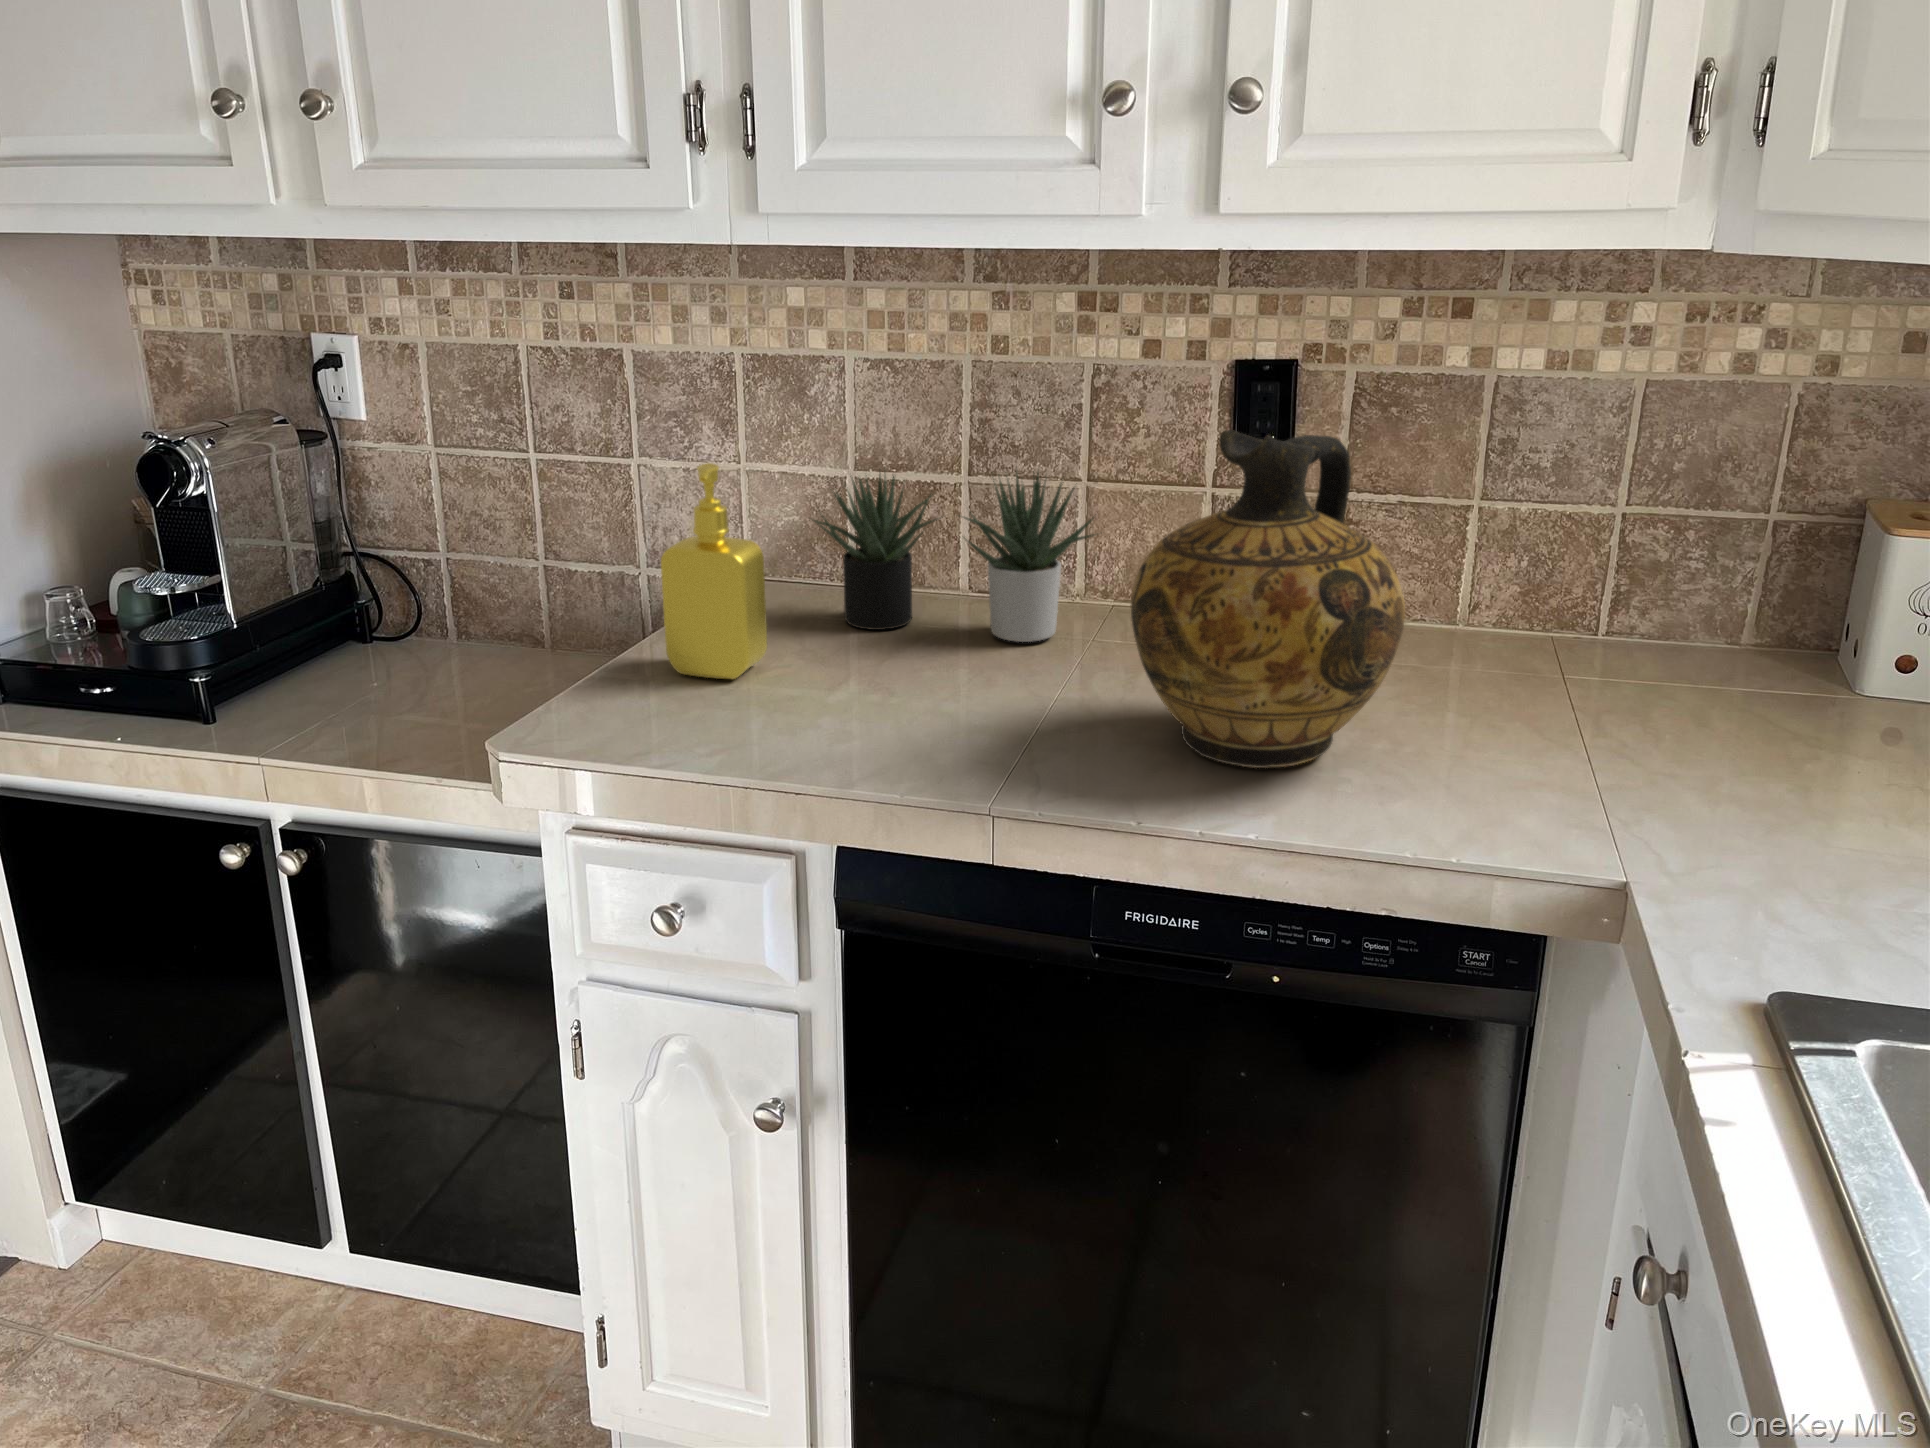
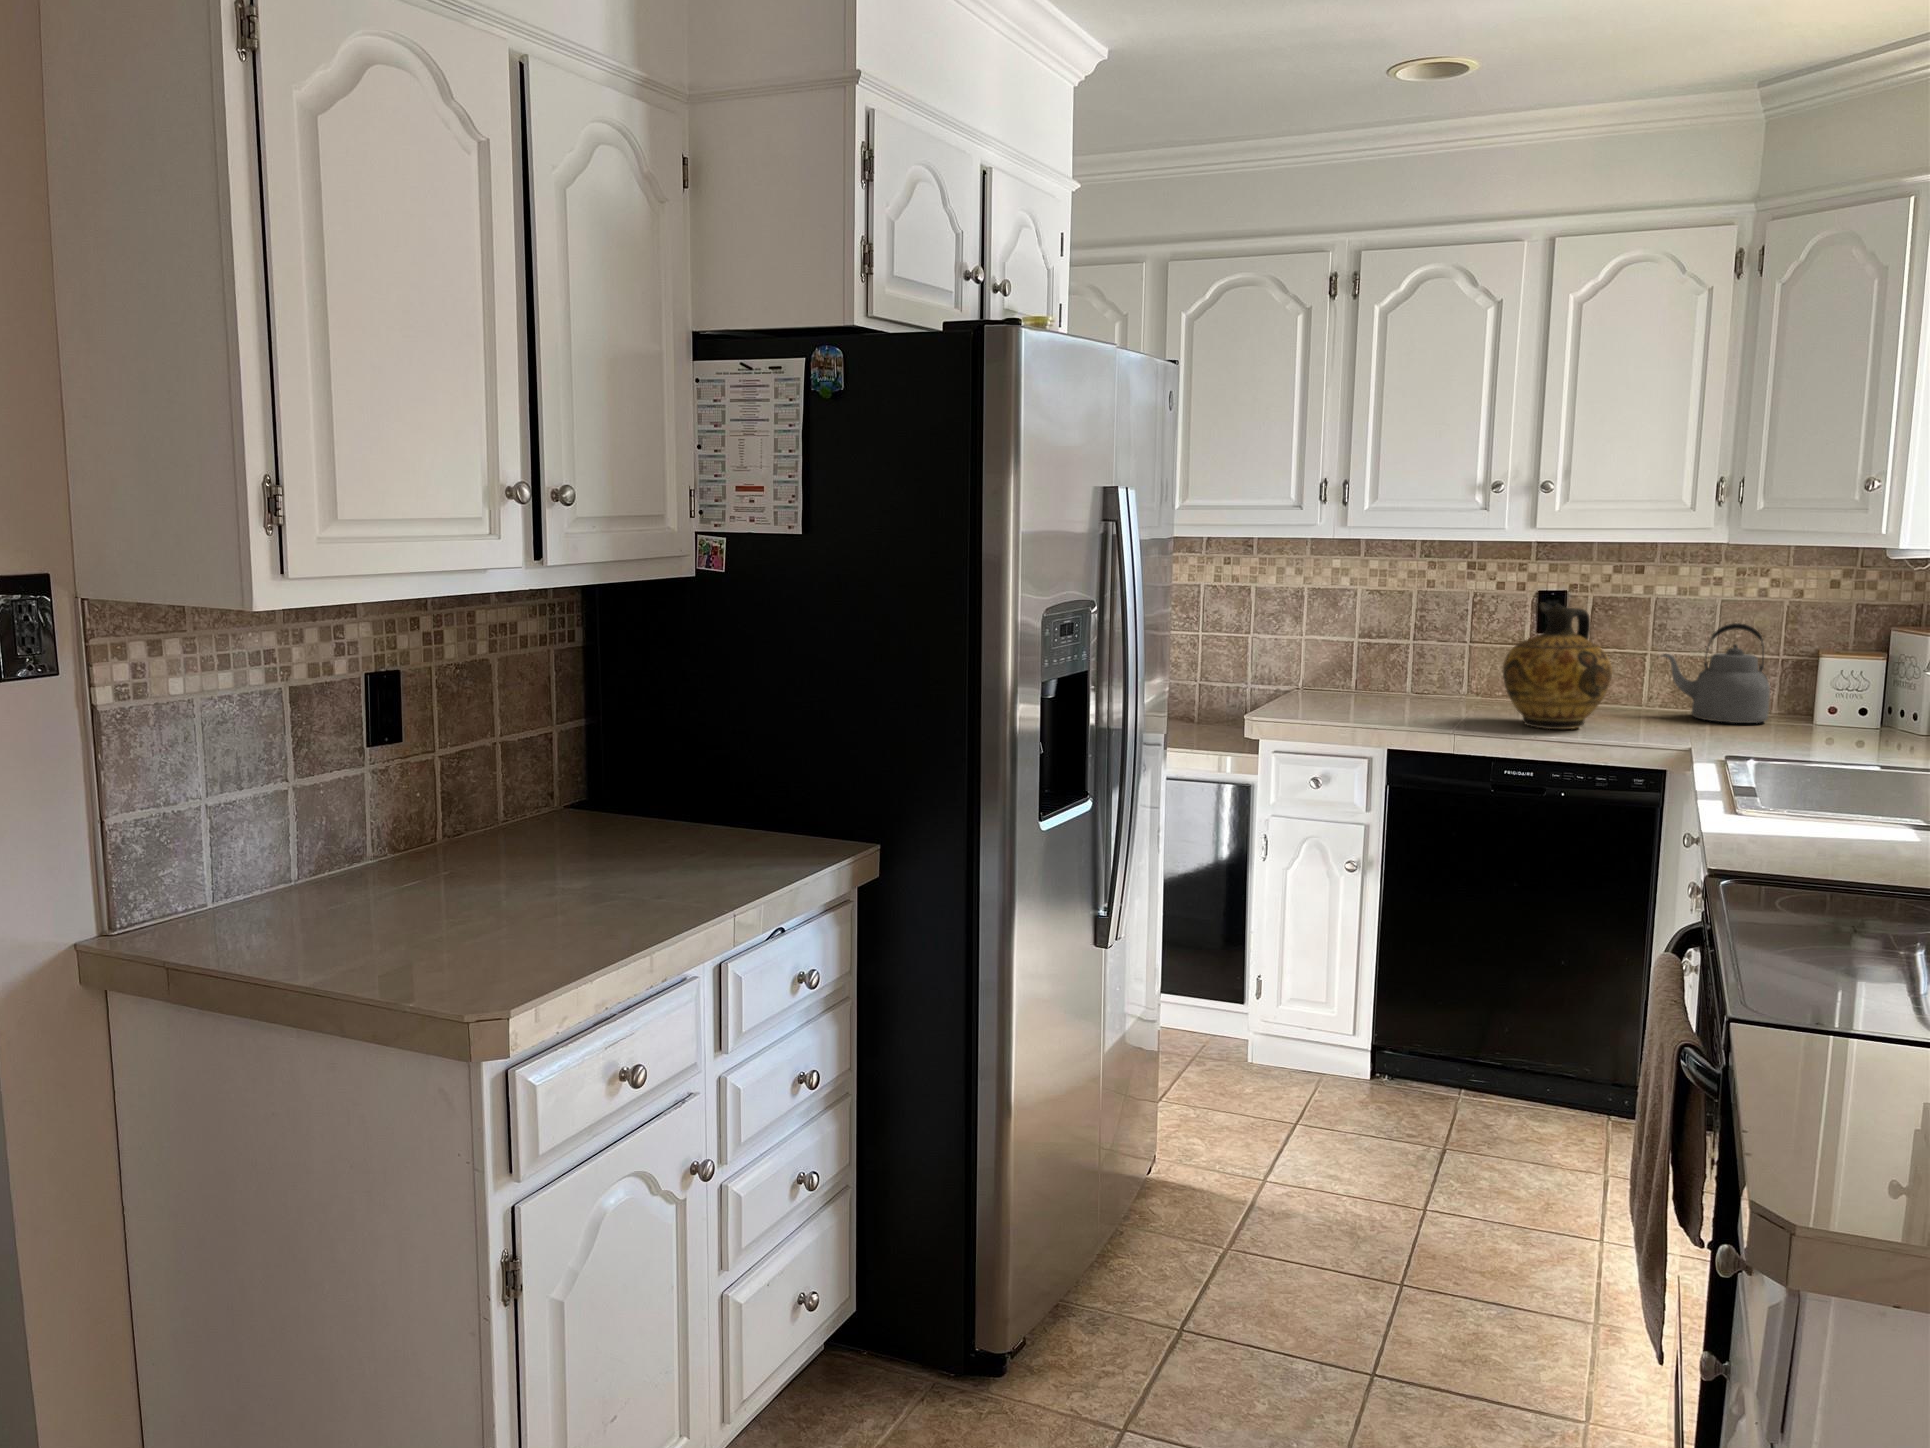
kettle: none [1506,445,1754,693] -> present [1662,623,1770,723]
soap dispenser: present [661,463,767,679] -> none [1299,621,1342,707]
succulent plant: present [814,472,1095,642] -> none [1347,629,1483,704]

